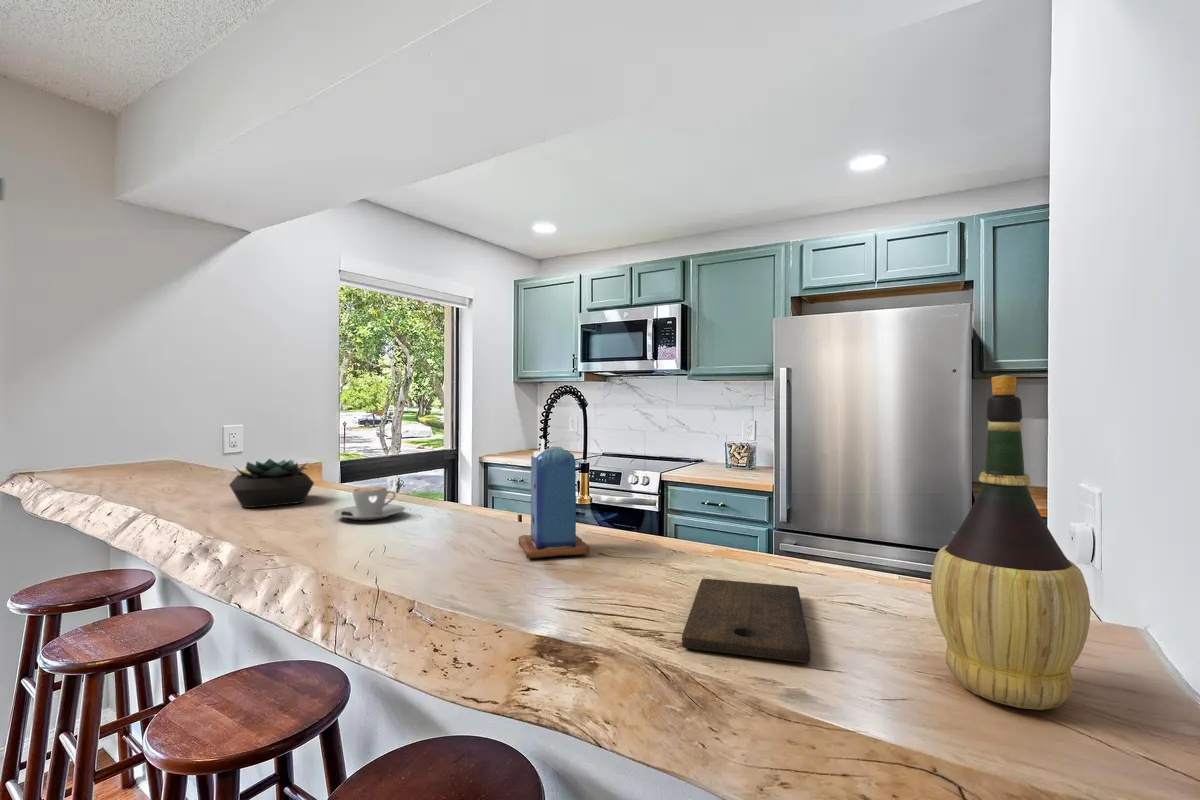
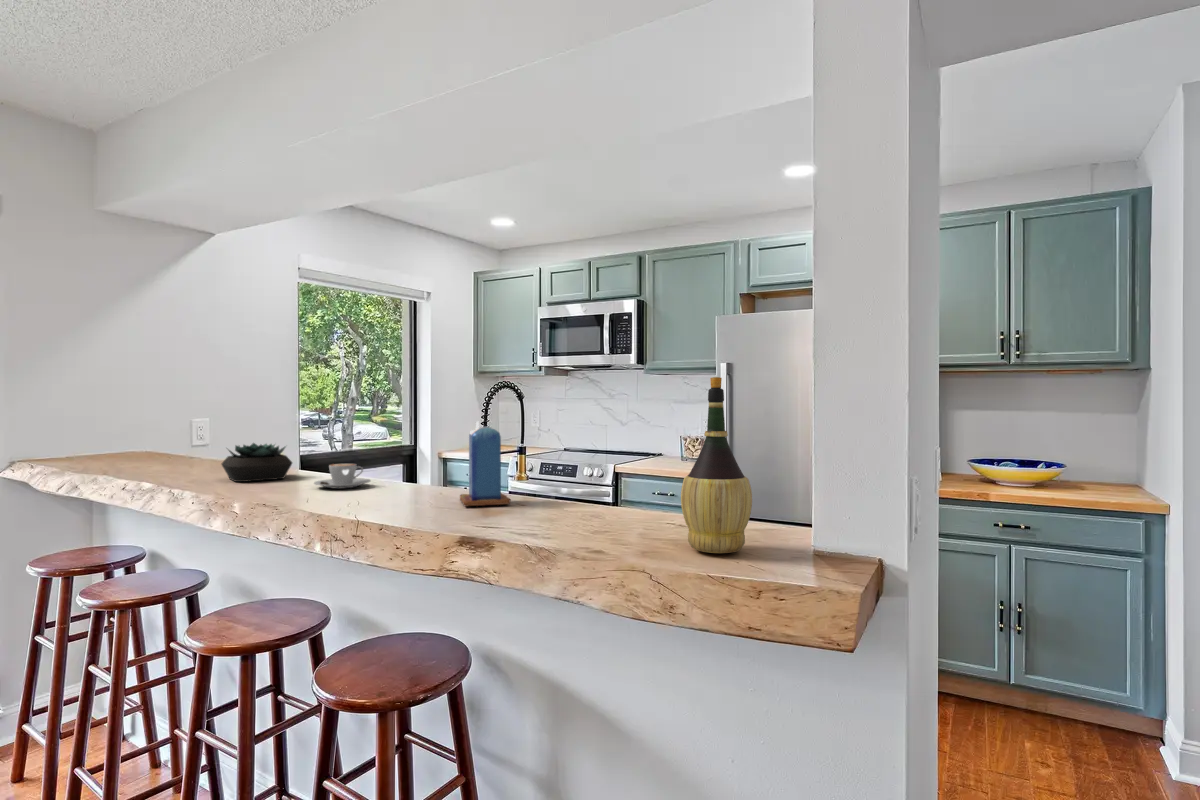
cutting board: present [682,579,810,662] -> none [548,512,640,542]

